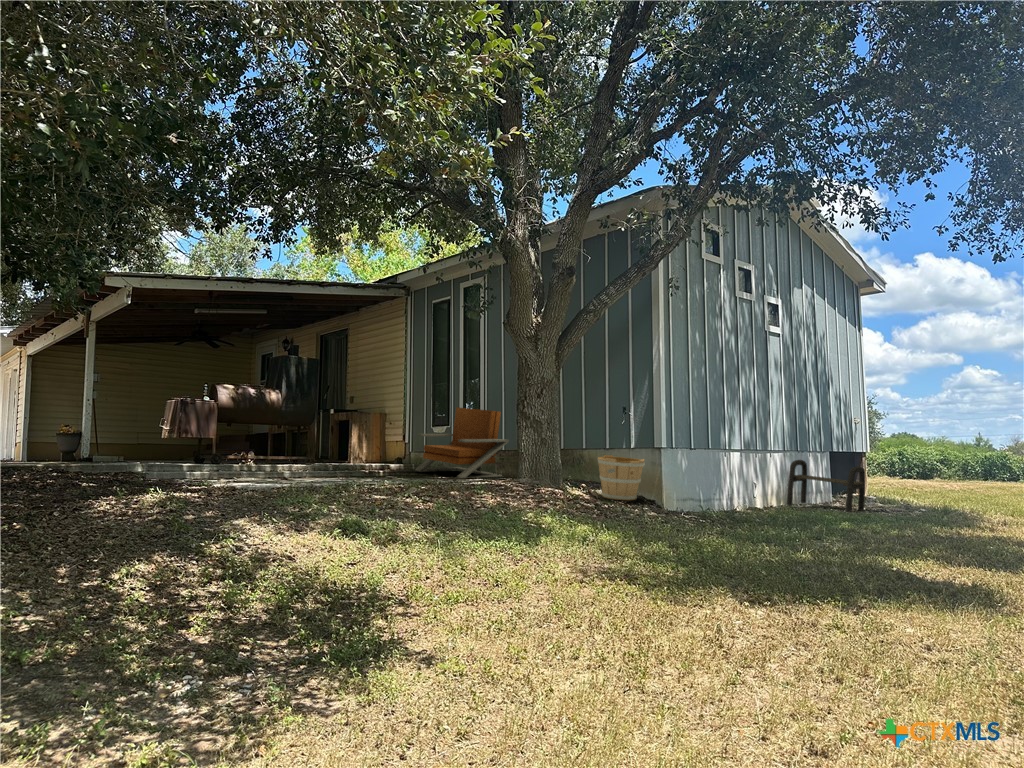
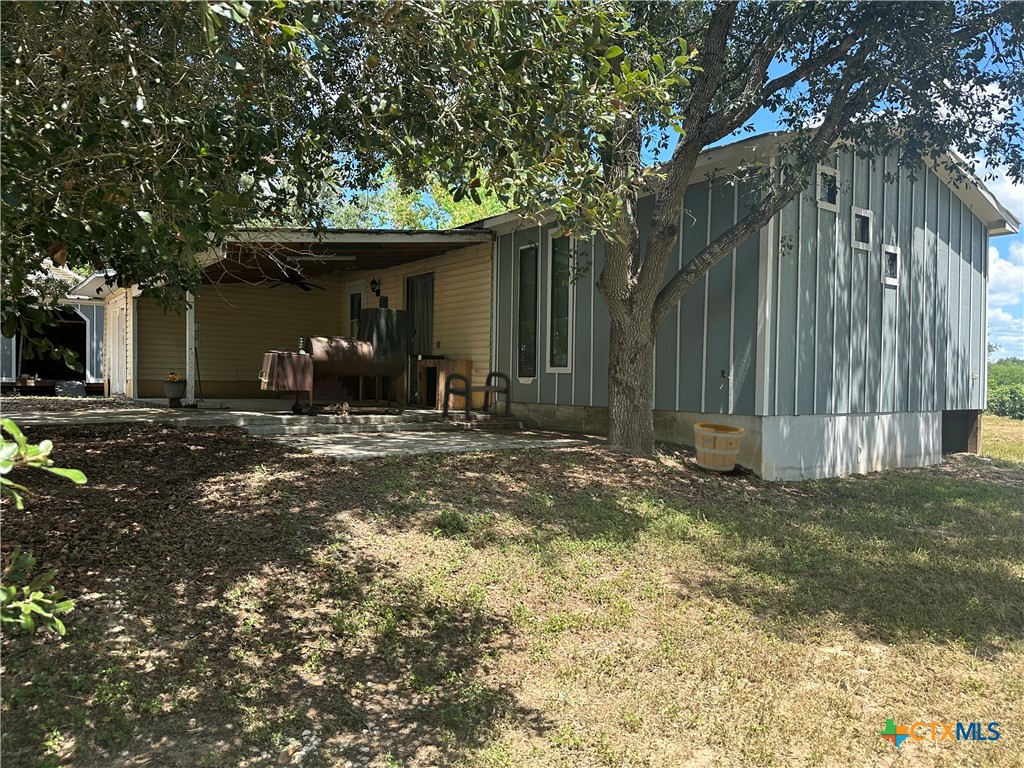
lounge chair: present [415,407,509,478] -> none [504,362,600,440]
bench: present [787,460,865,512] -> present [443,371,511,420]

